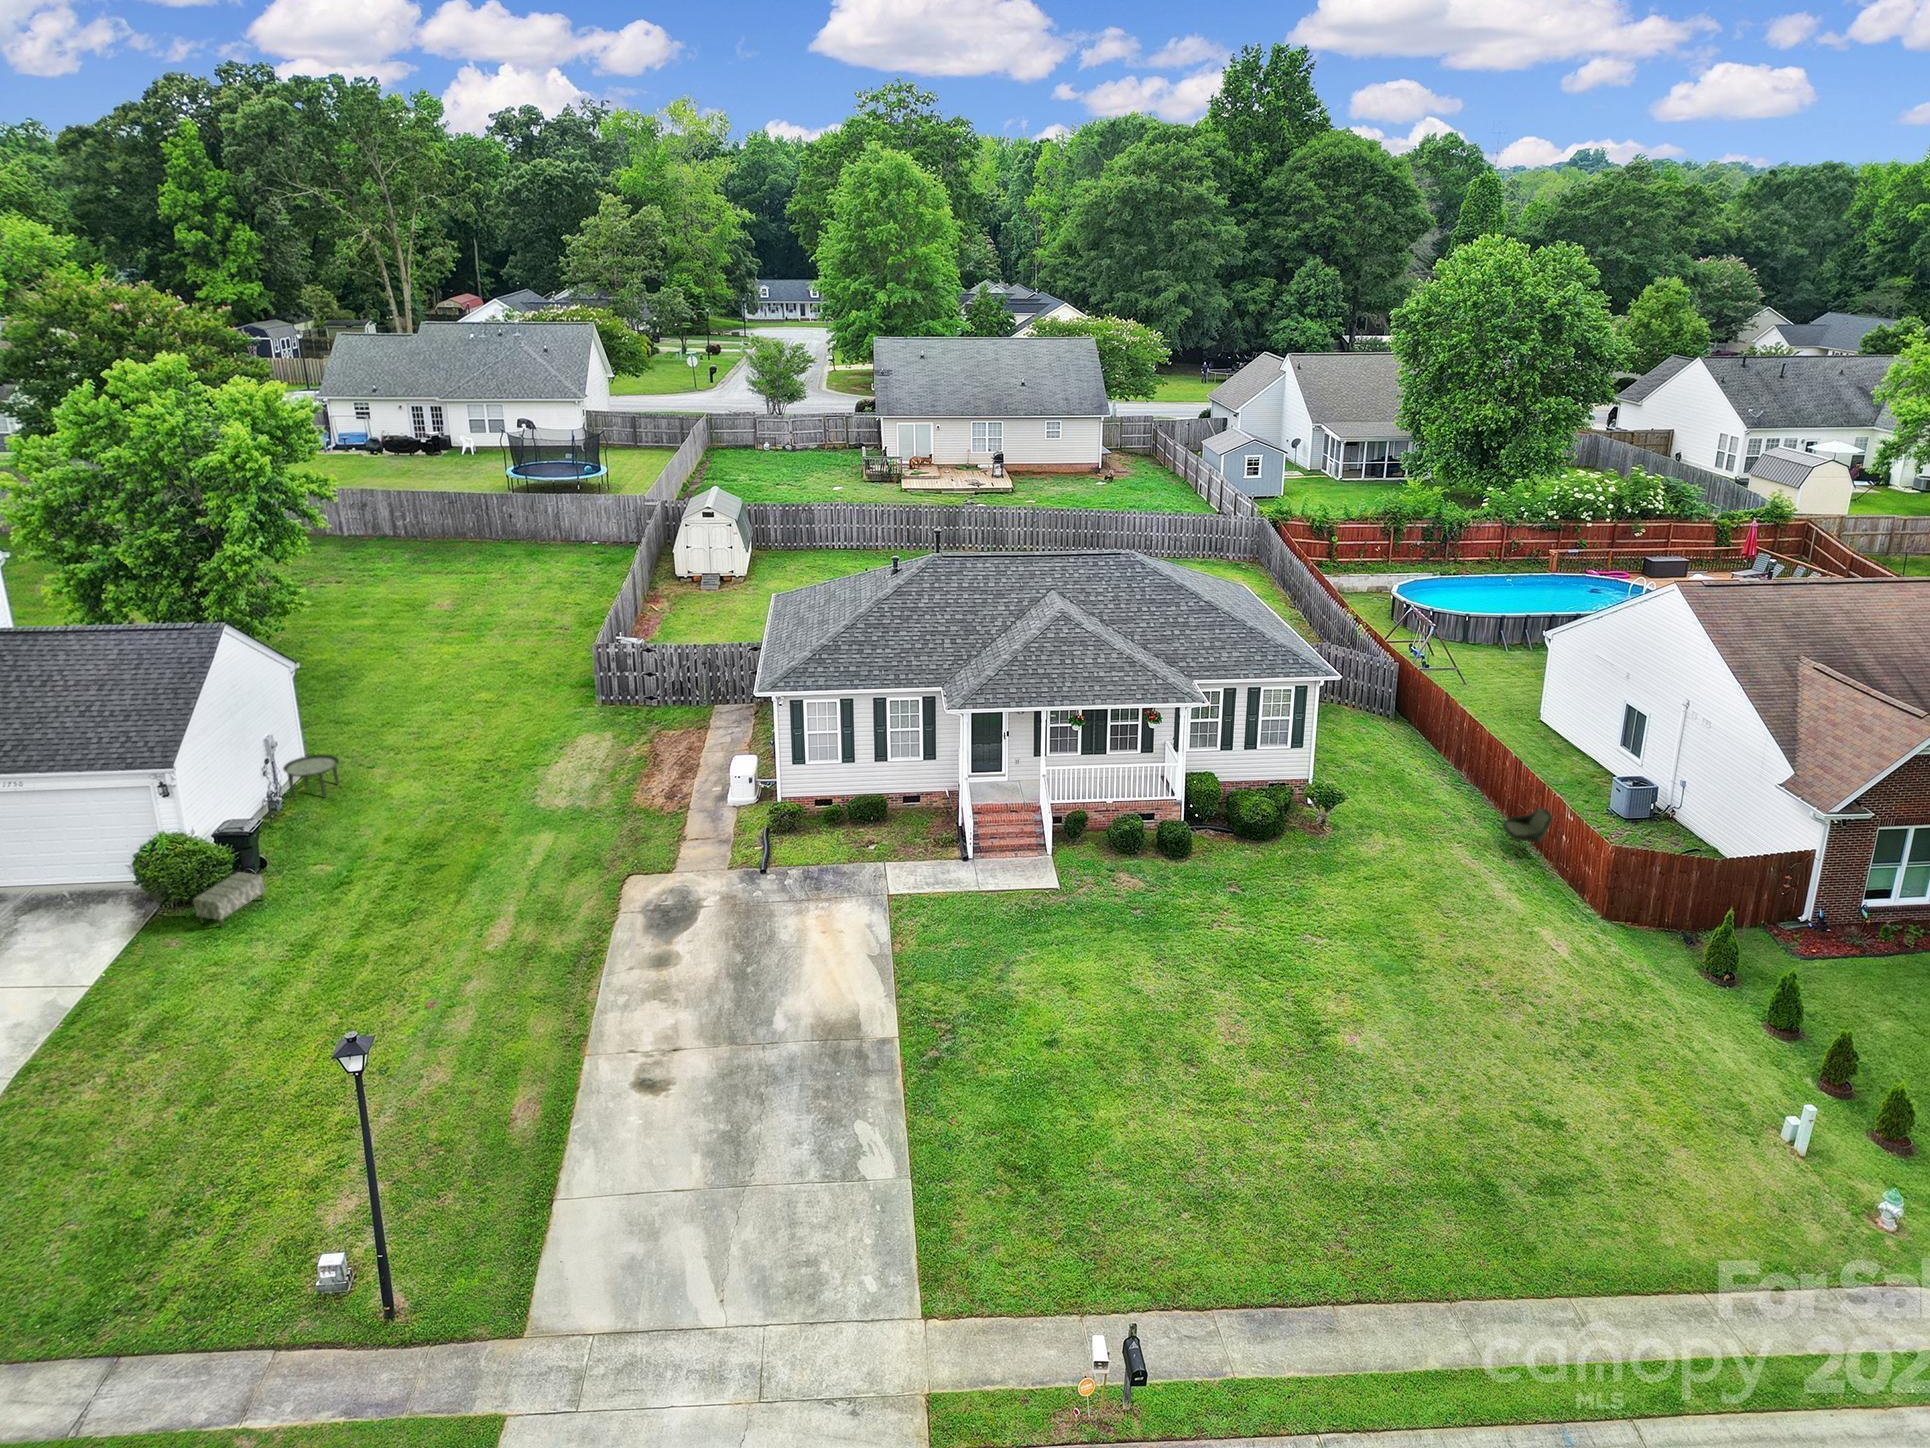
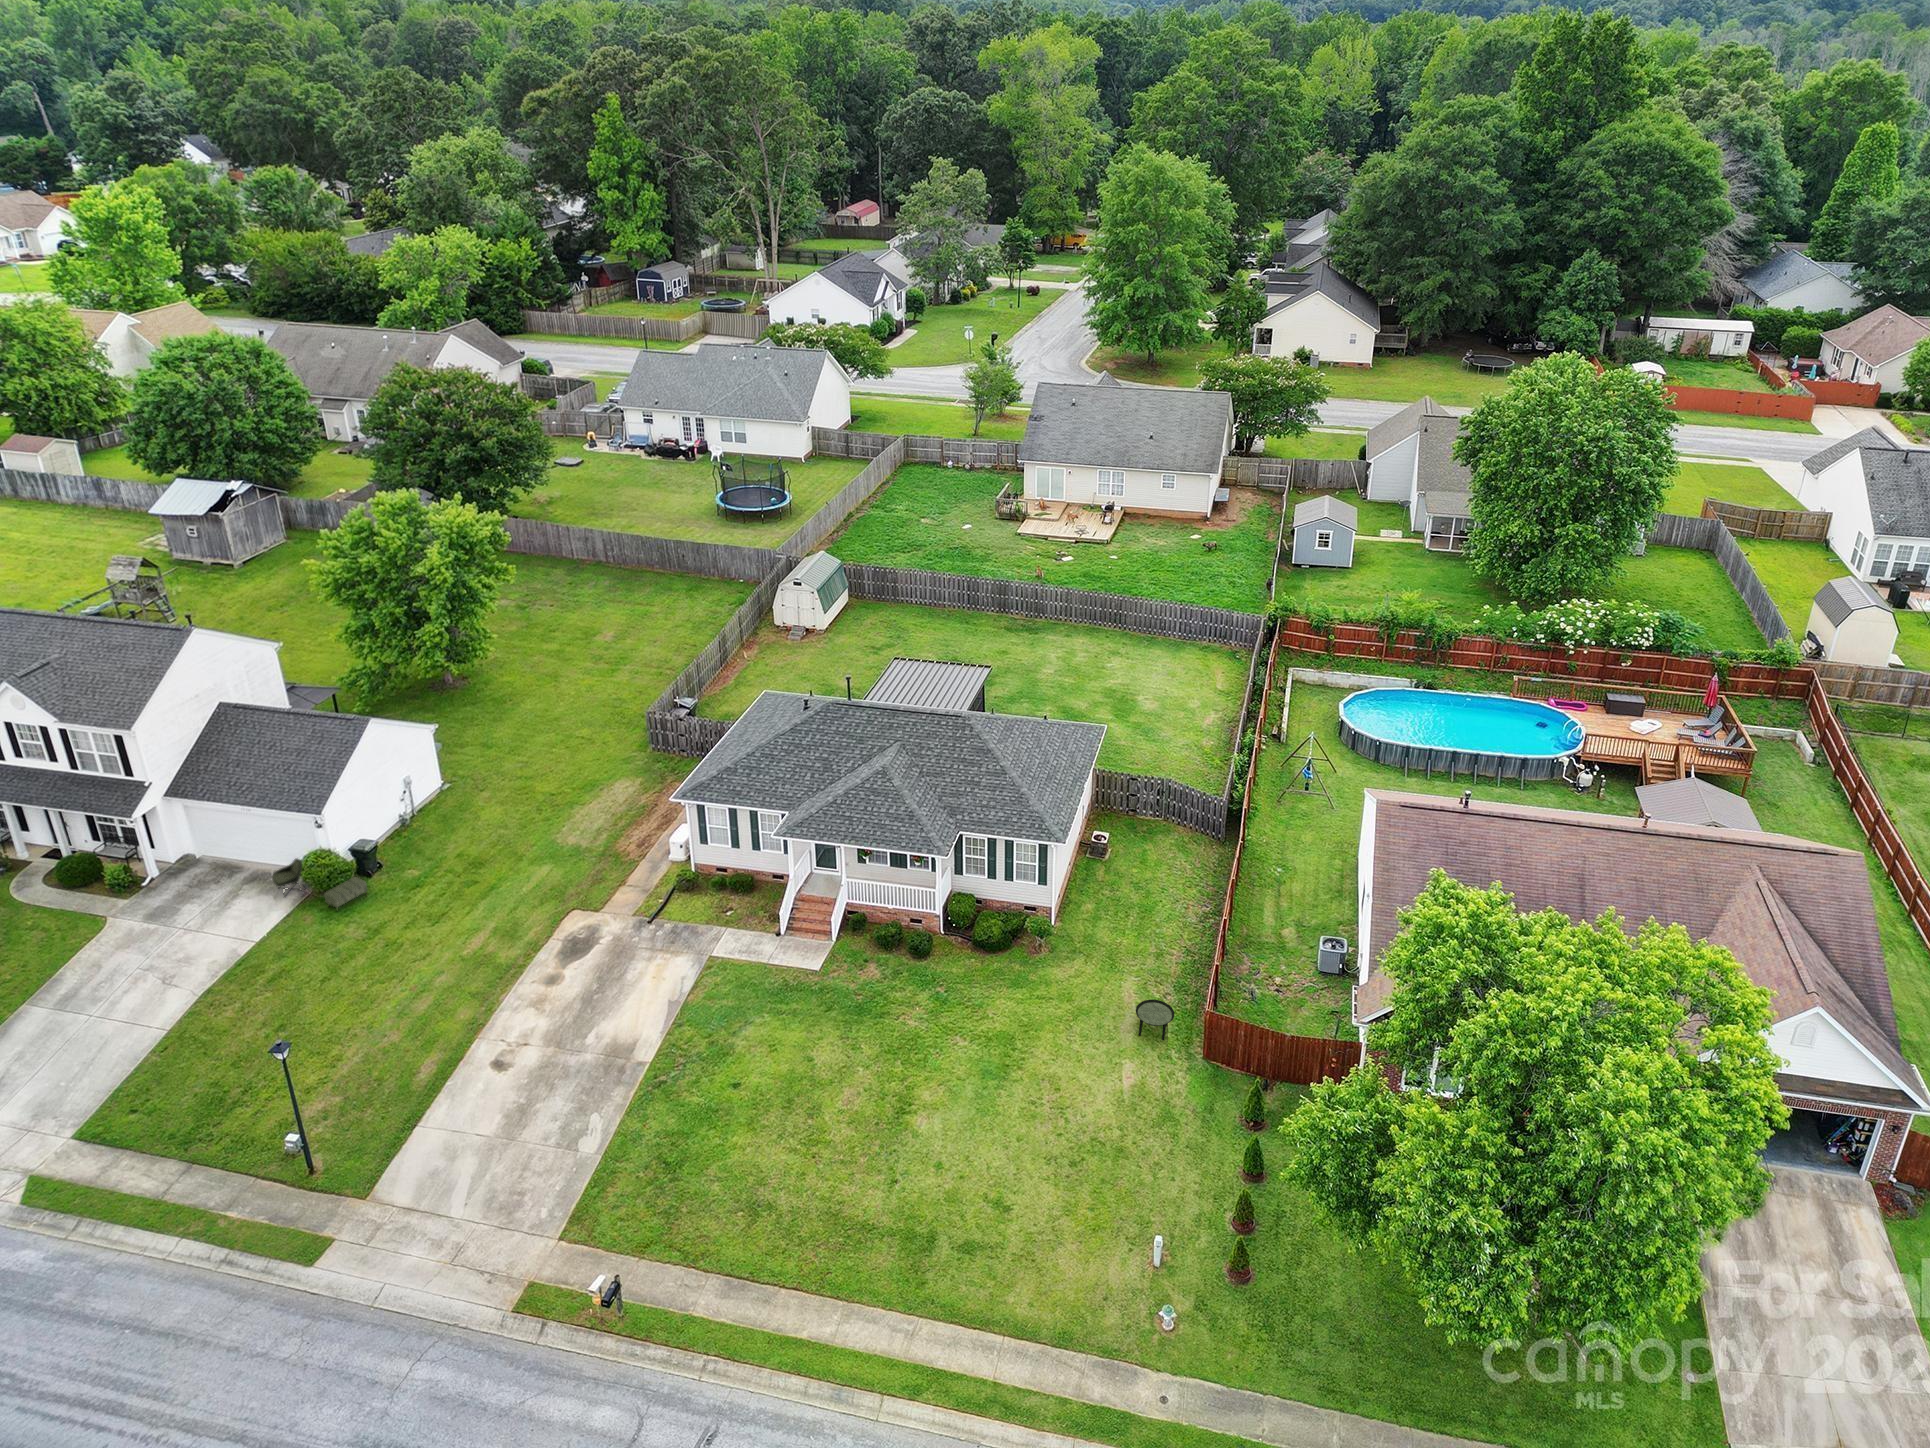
round table: present [283,755,339,798] -> present [1136,999,1174,1040]
lounge chair: present [1503,808,1552,856] -> present [272,859,305,889]

